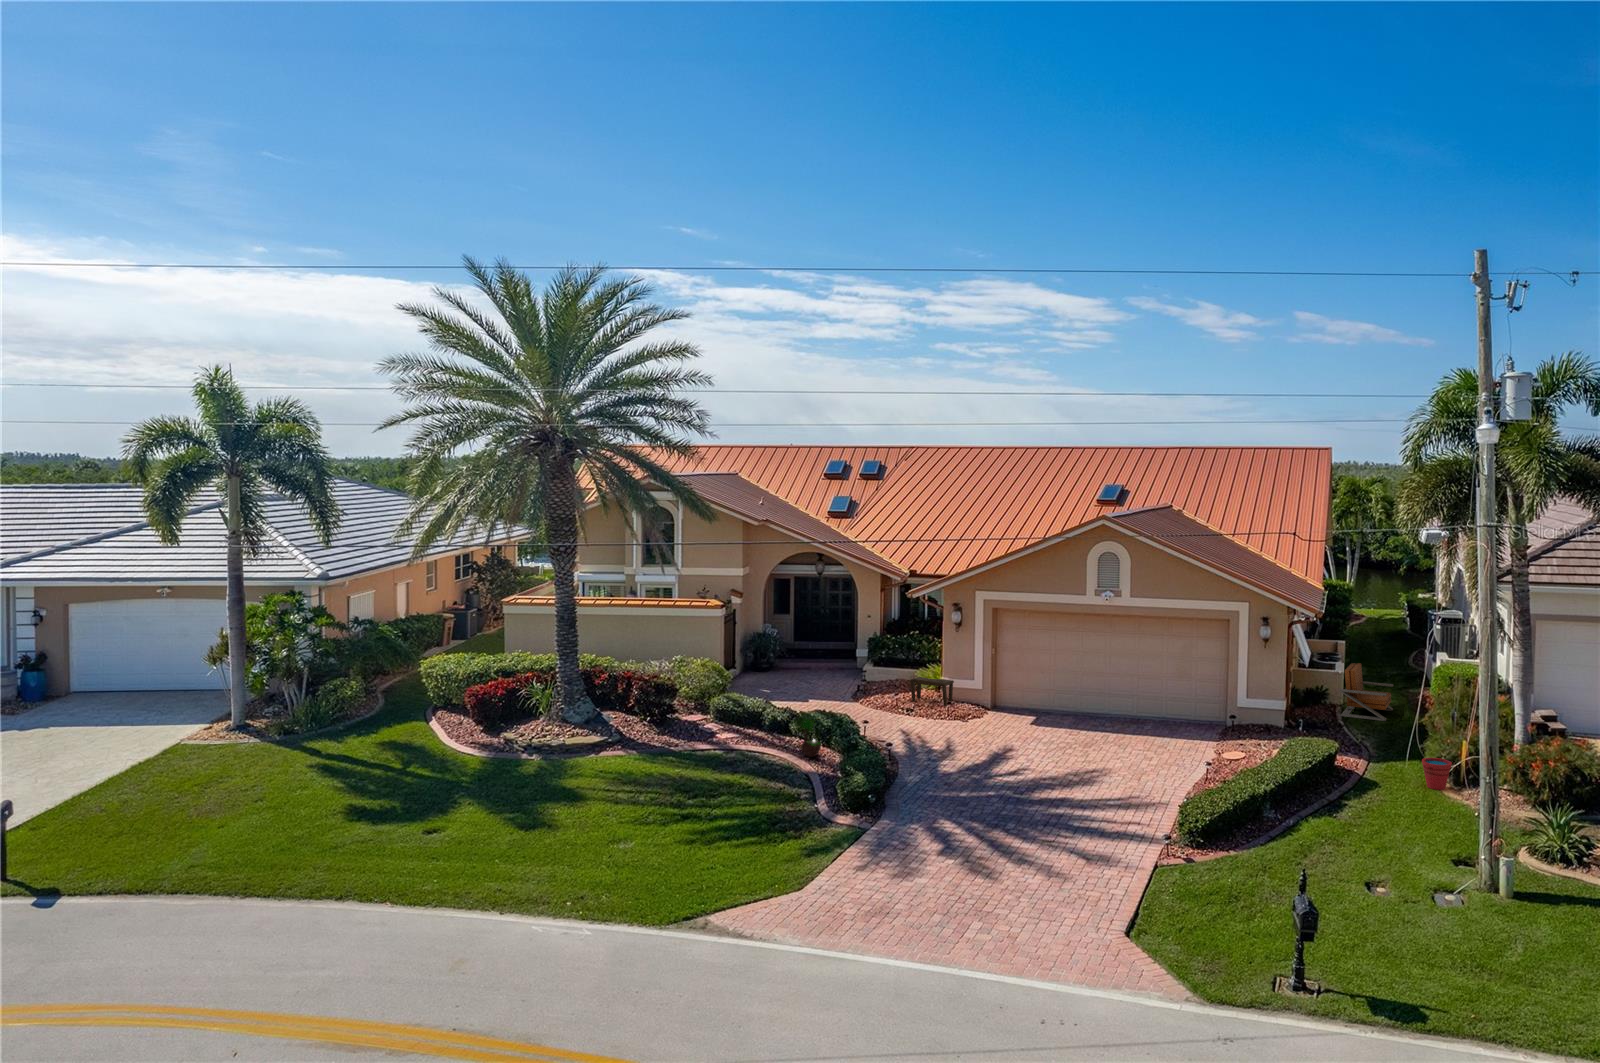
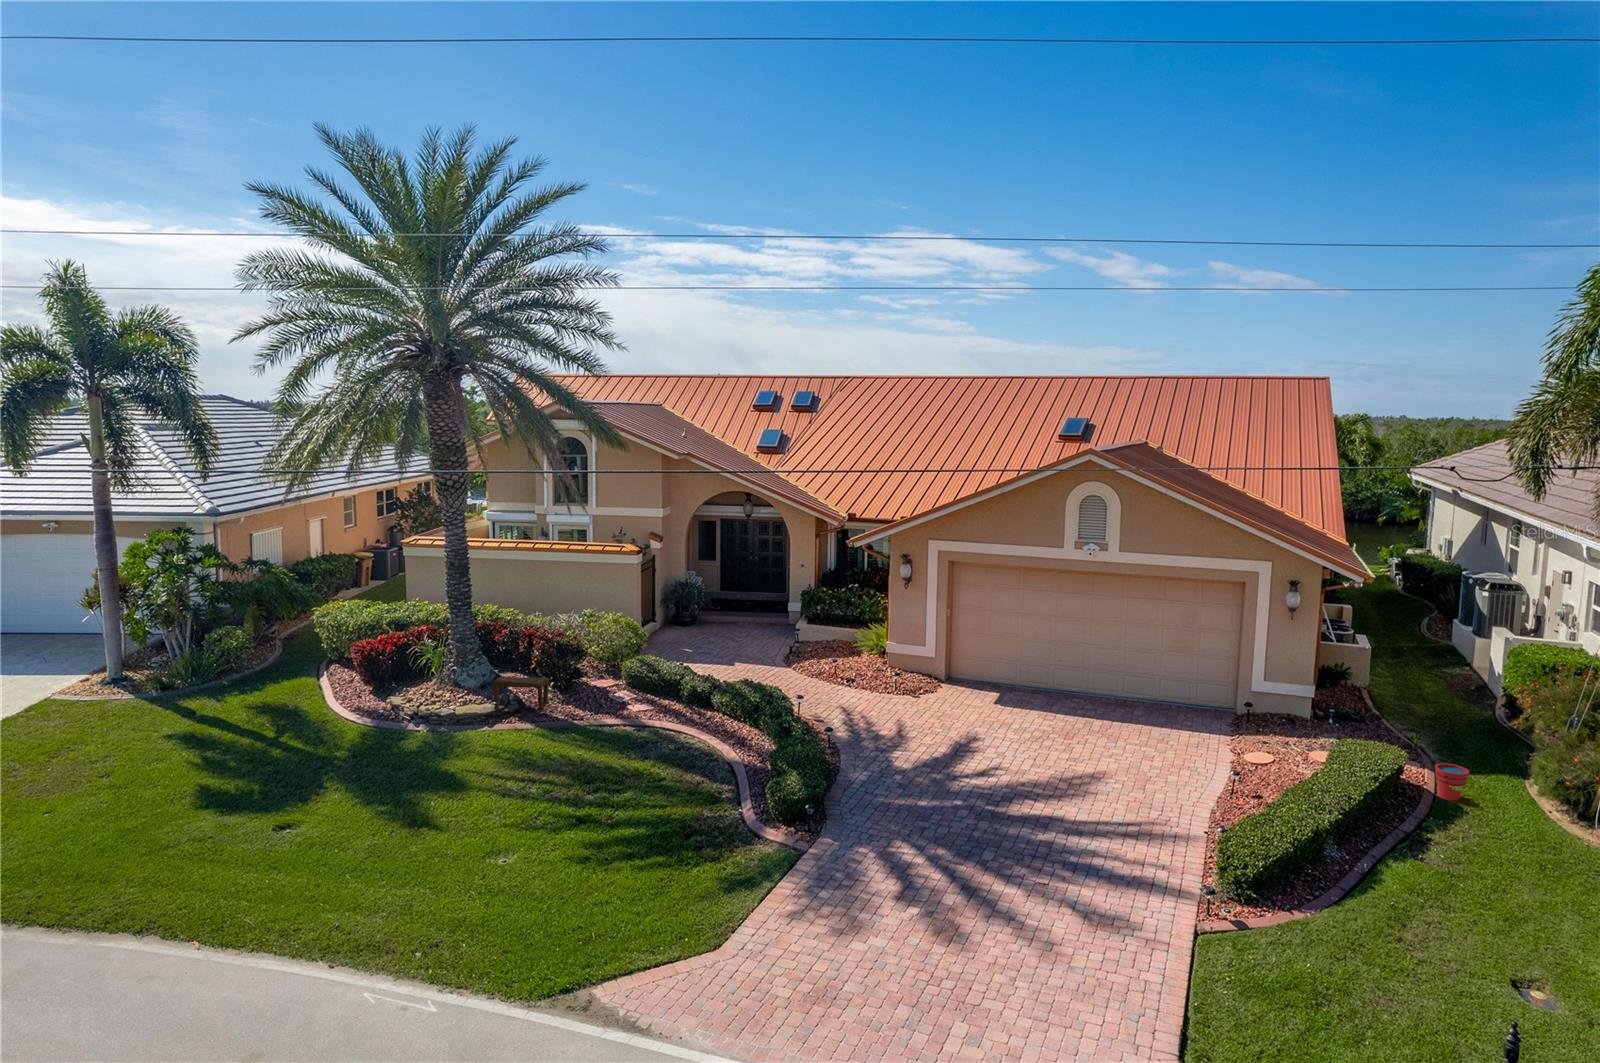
lounge chair: present [1340,663,1393,721] -> none [1321,641,1378,707]
bench: present [910,677,954,706] -> present [492,676,549,711]
potted tree: present [793,717,821,757] -> none [714,686,750,739]

